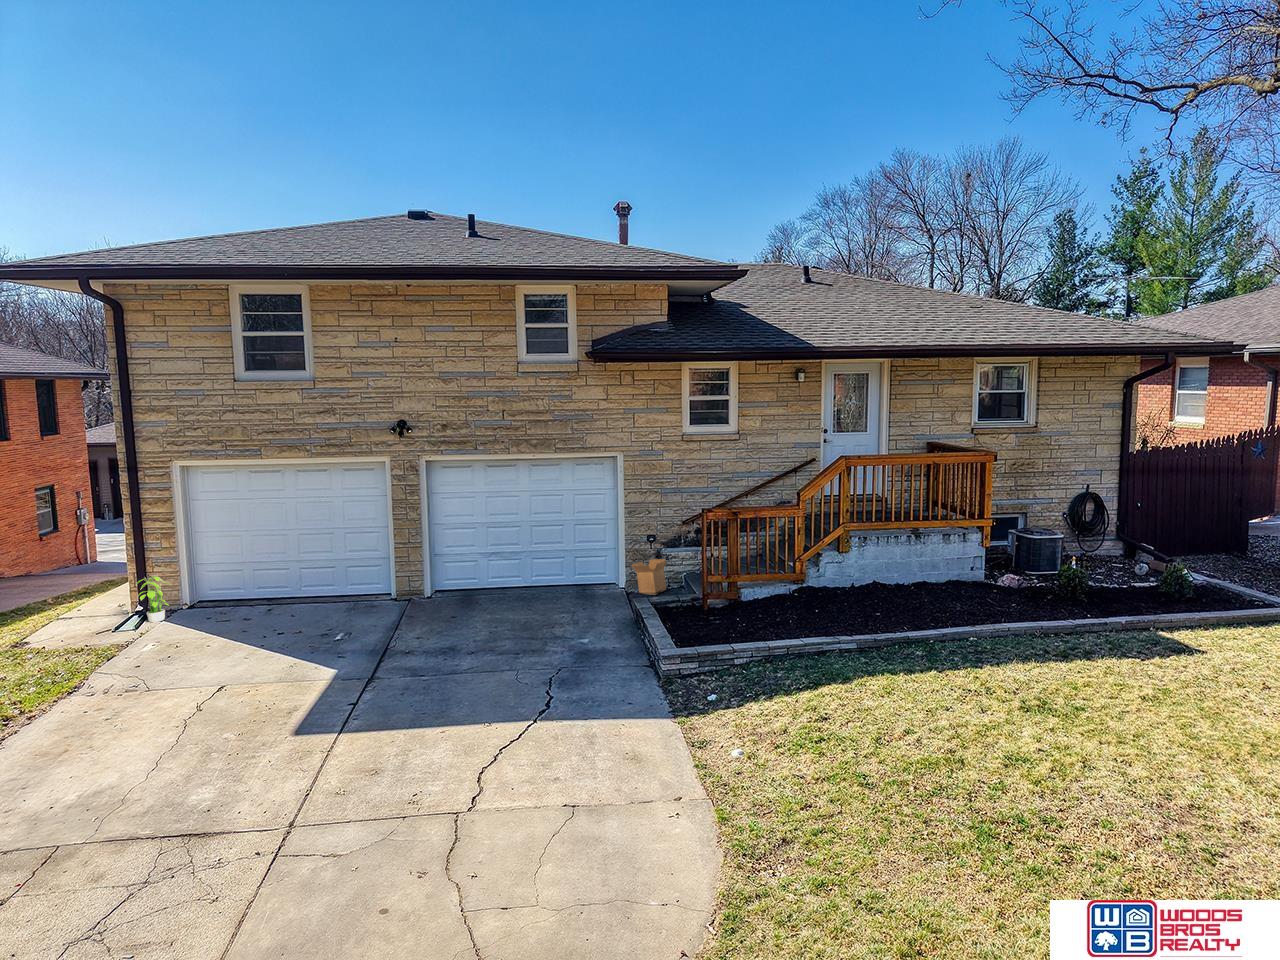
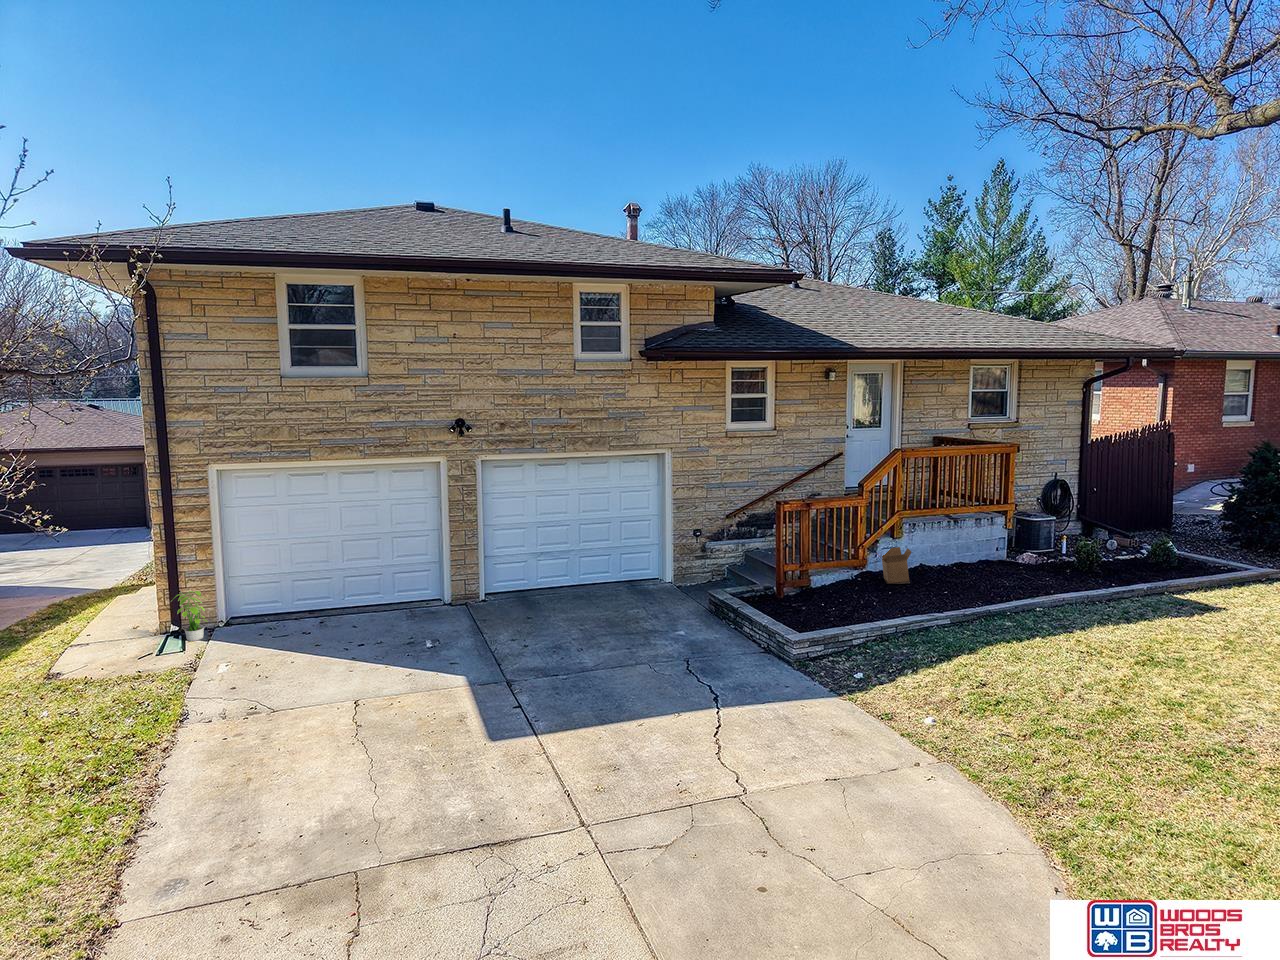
cardboard box: present [631,559,667,595] -> present [876,547,912,584]

